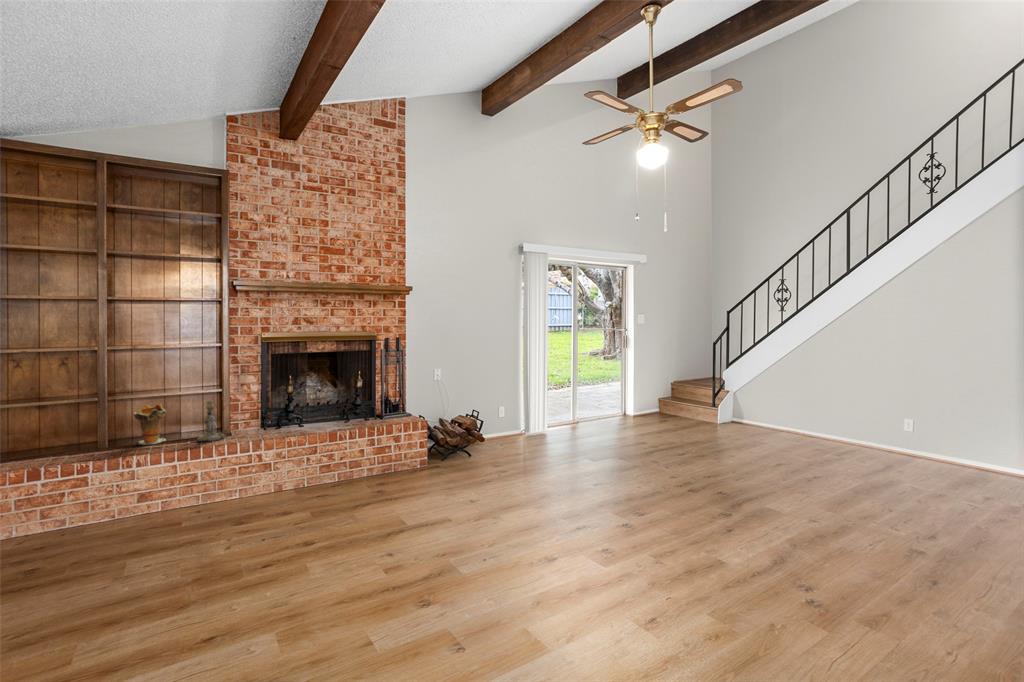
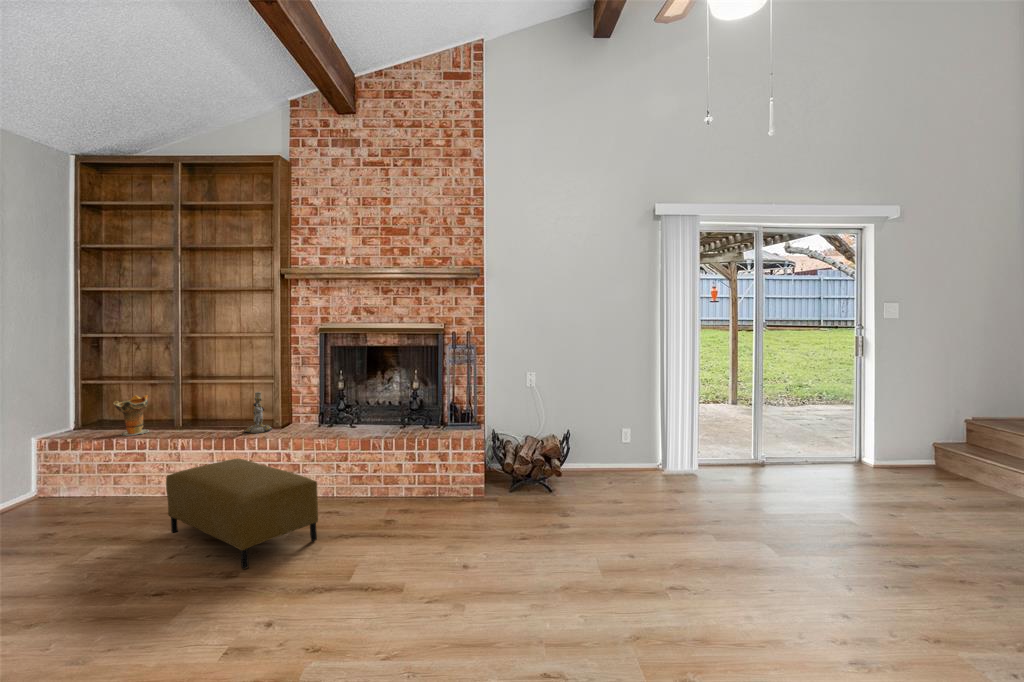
decorative vase: present [134,404,167,445] -> present [113,395,149,436]
ottoman: none [186,462,350,541] -> present [166,459,318,569]

